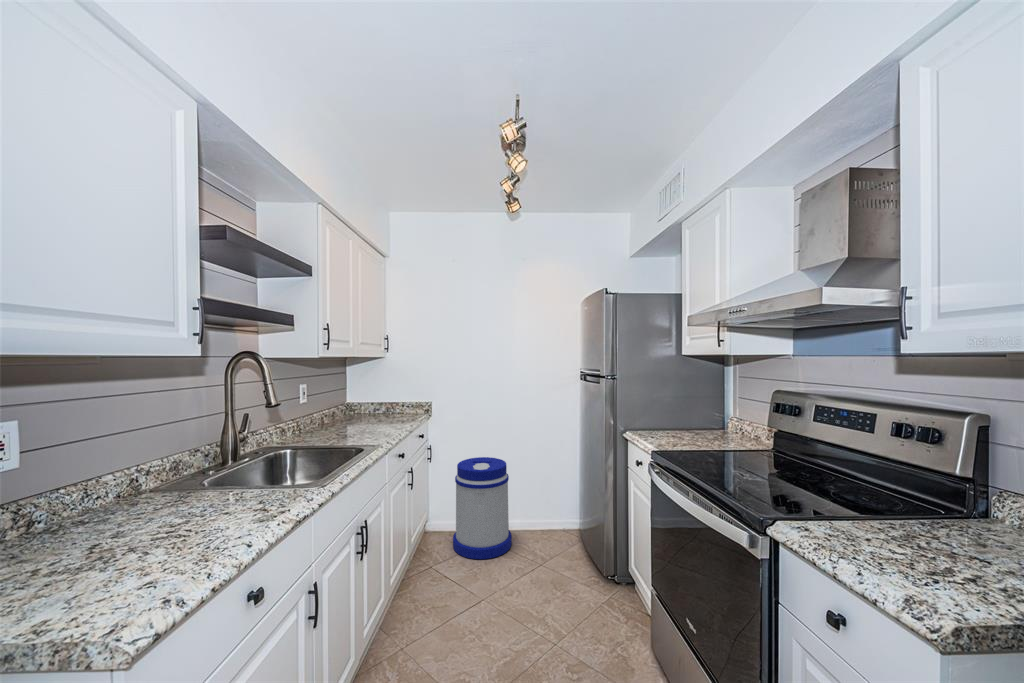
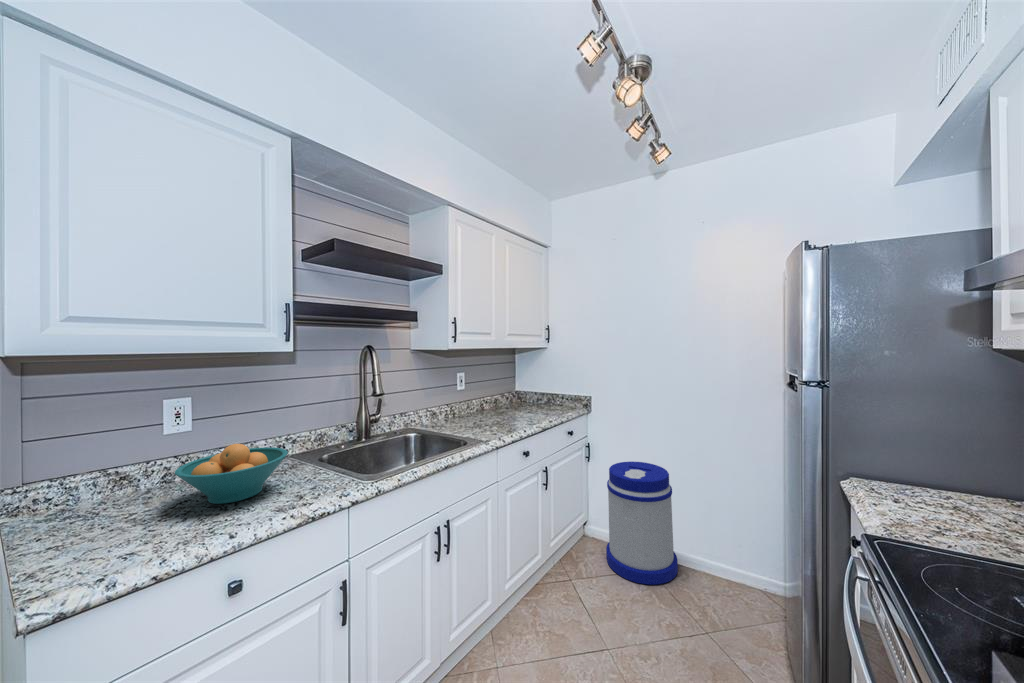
fruit bowl: none [89,465,231,539] -> present [175,444,288,504]

